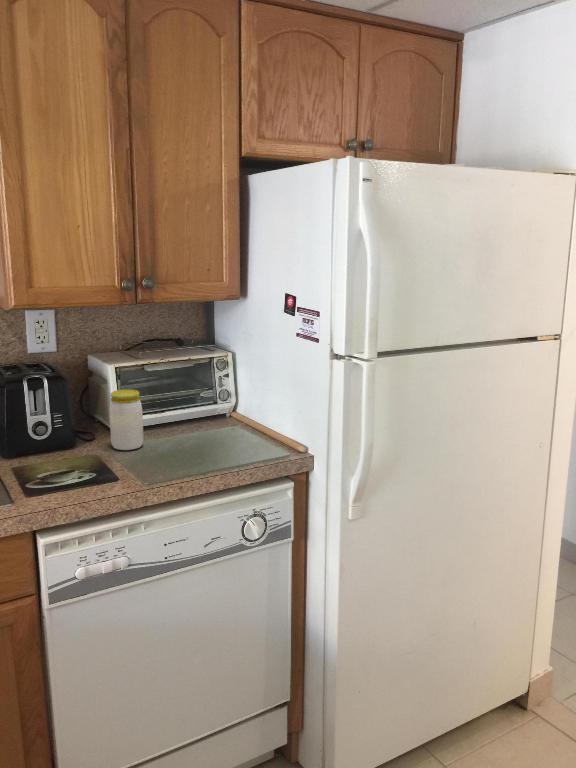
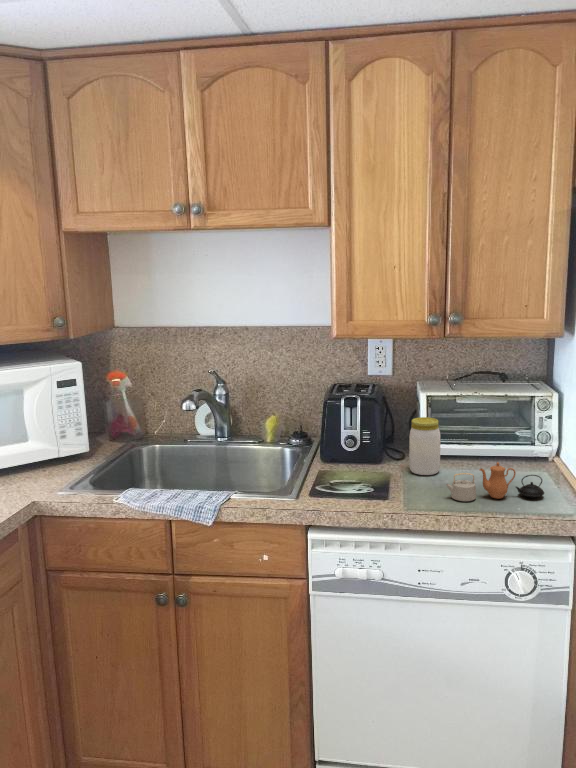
teapot: none [172,422,254,466] -> present [446,462,544,501]

